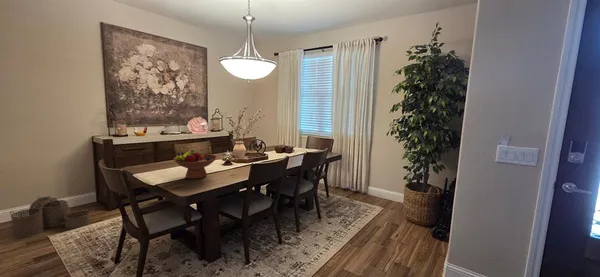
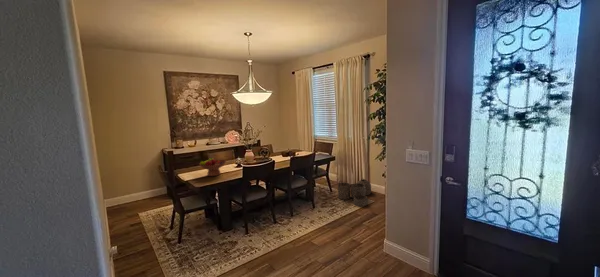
woven basket: present [10,196,90,238] -> present [338,179,371,206]

